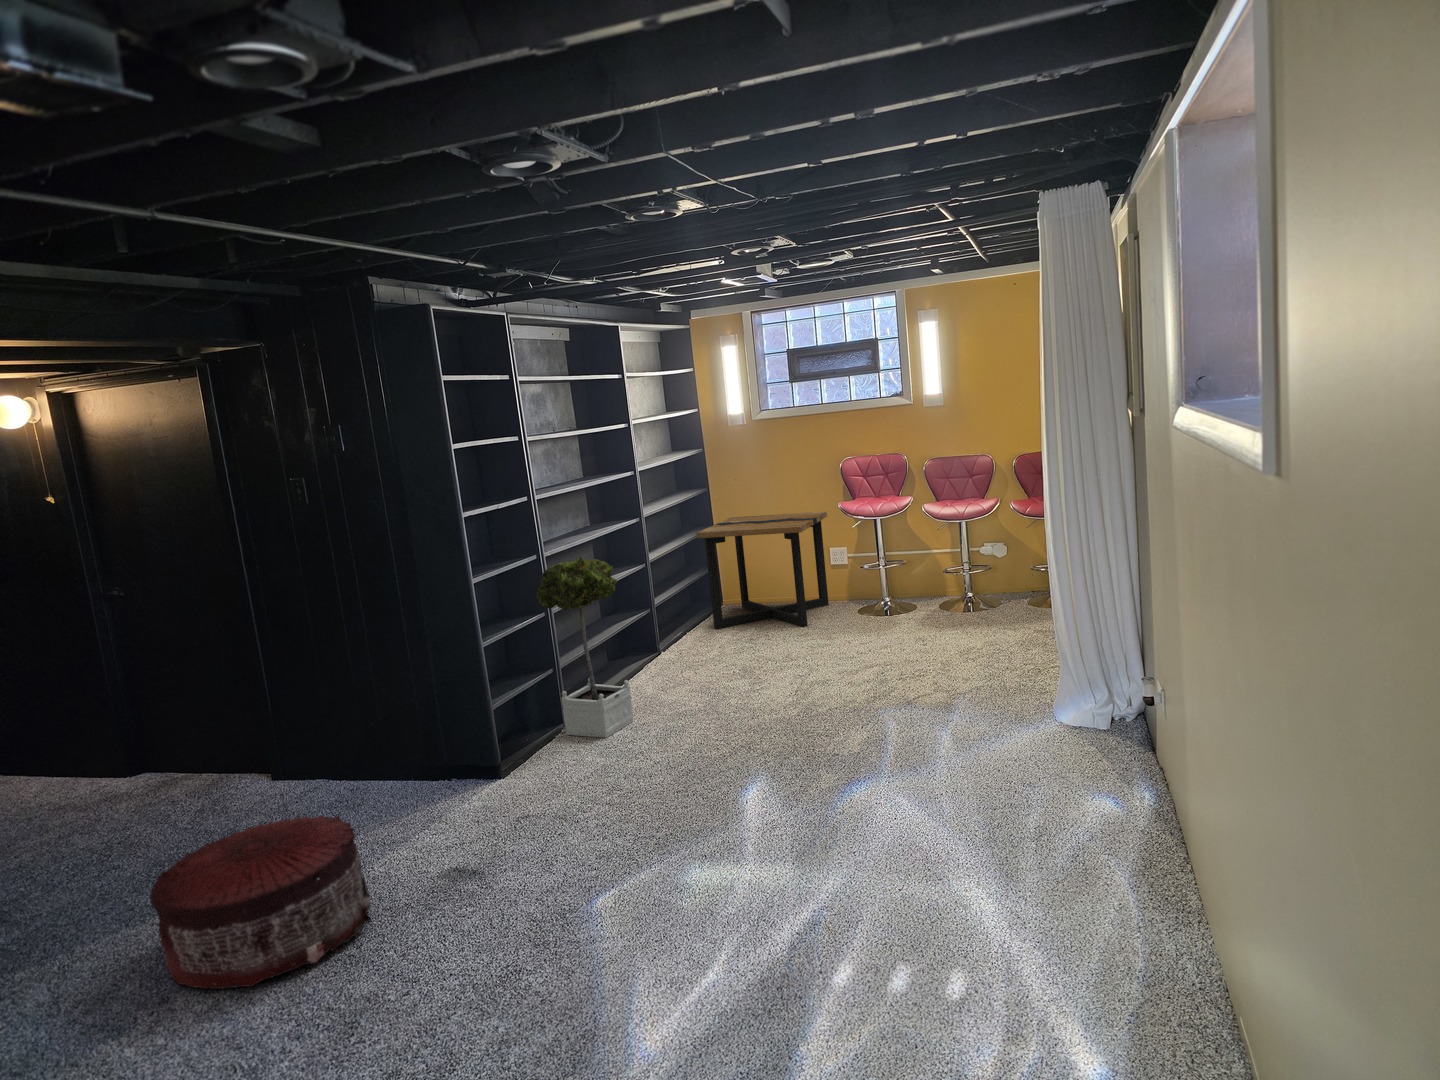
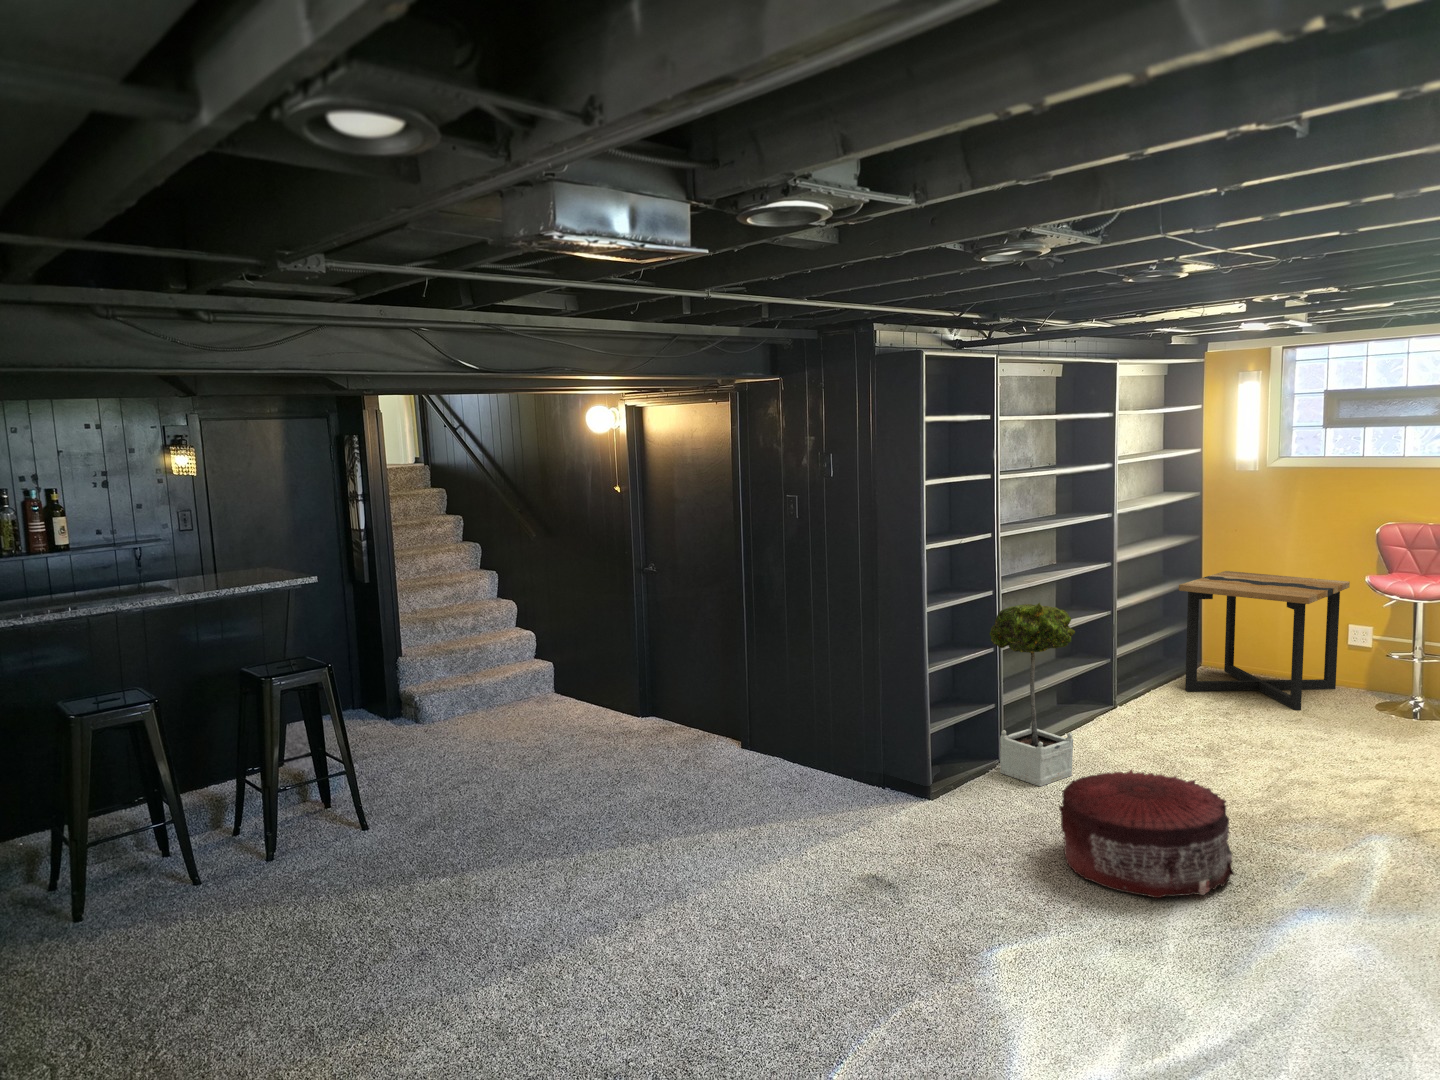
pouf: present [150,815,370,989] -> present [1059,770,1235,898]

